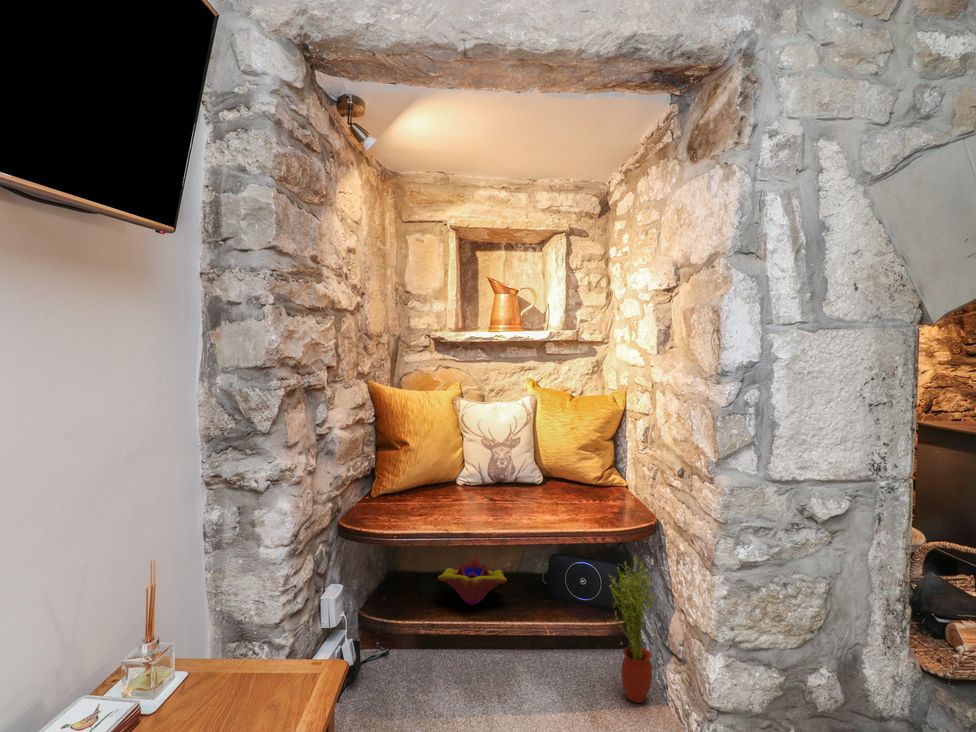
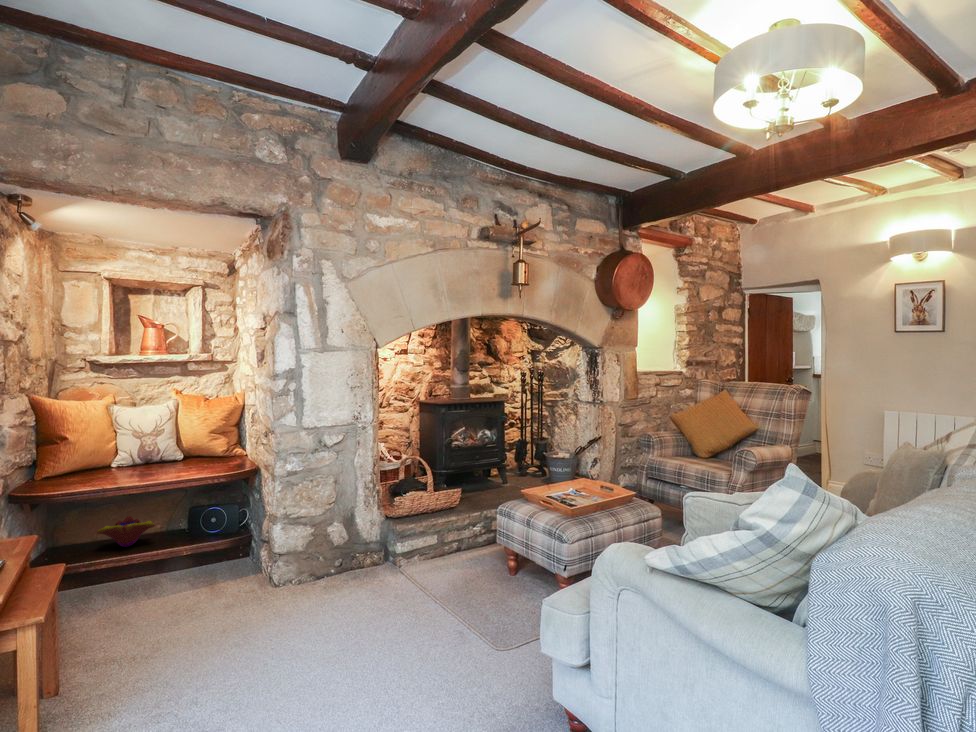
potted plant: present [609,557,654,702] -> none [224,489,253,574]

